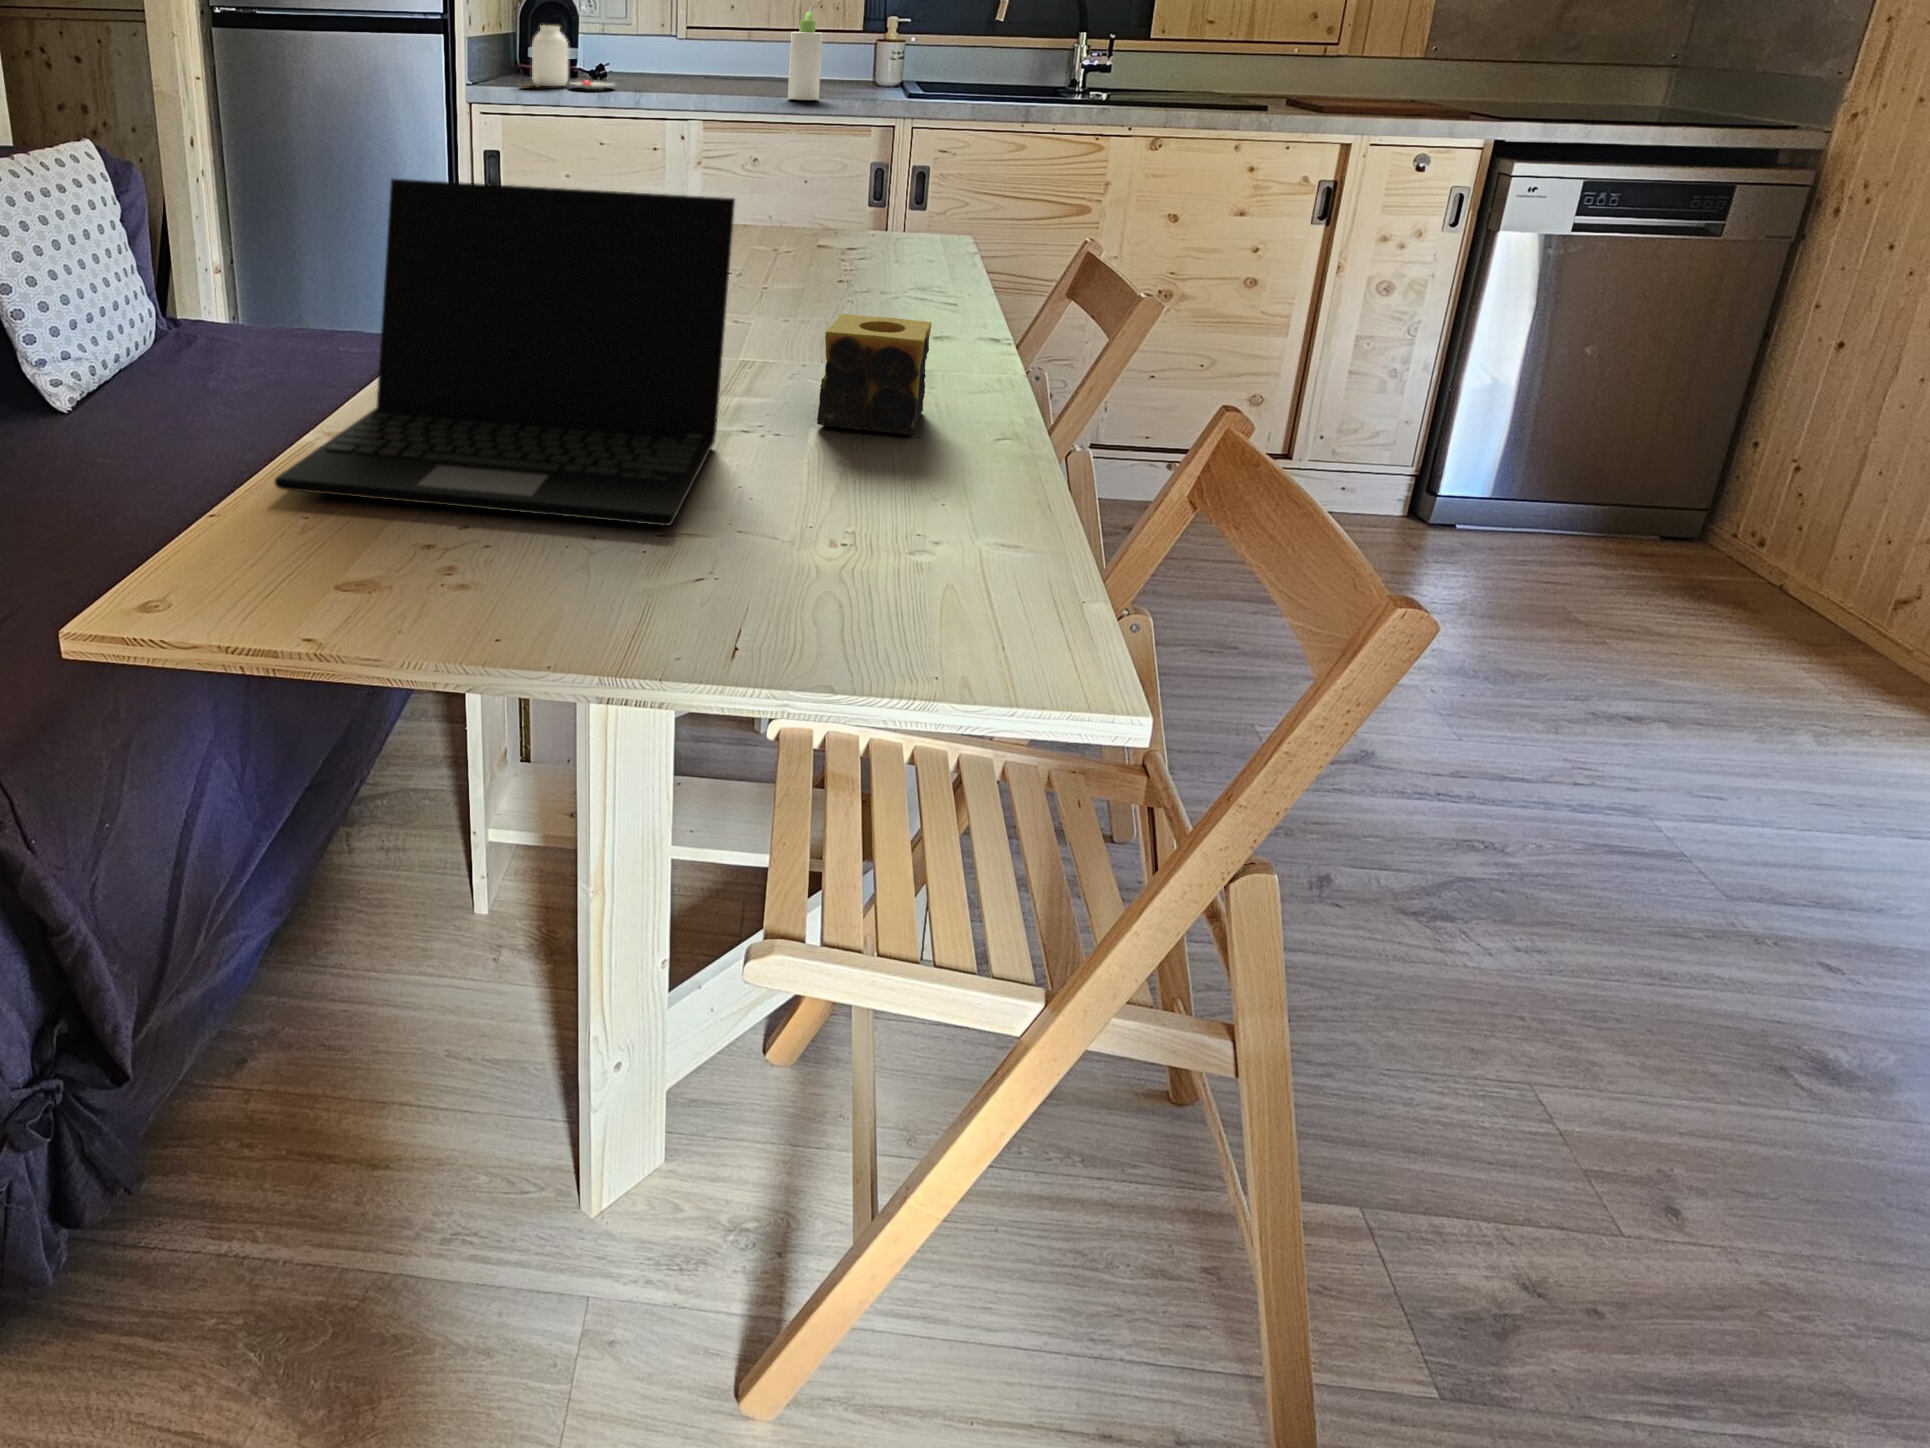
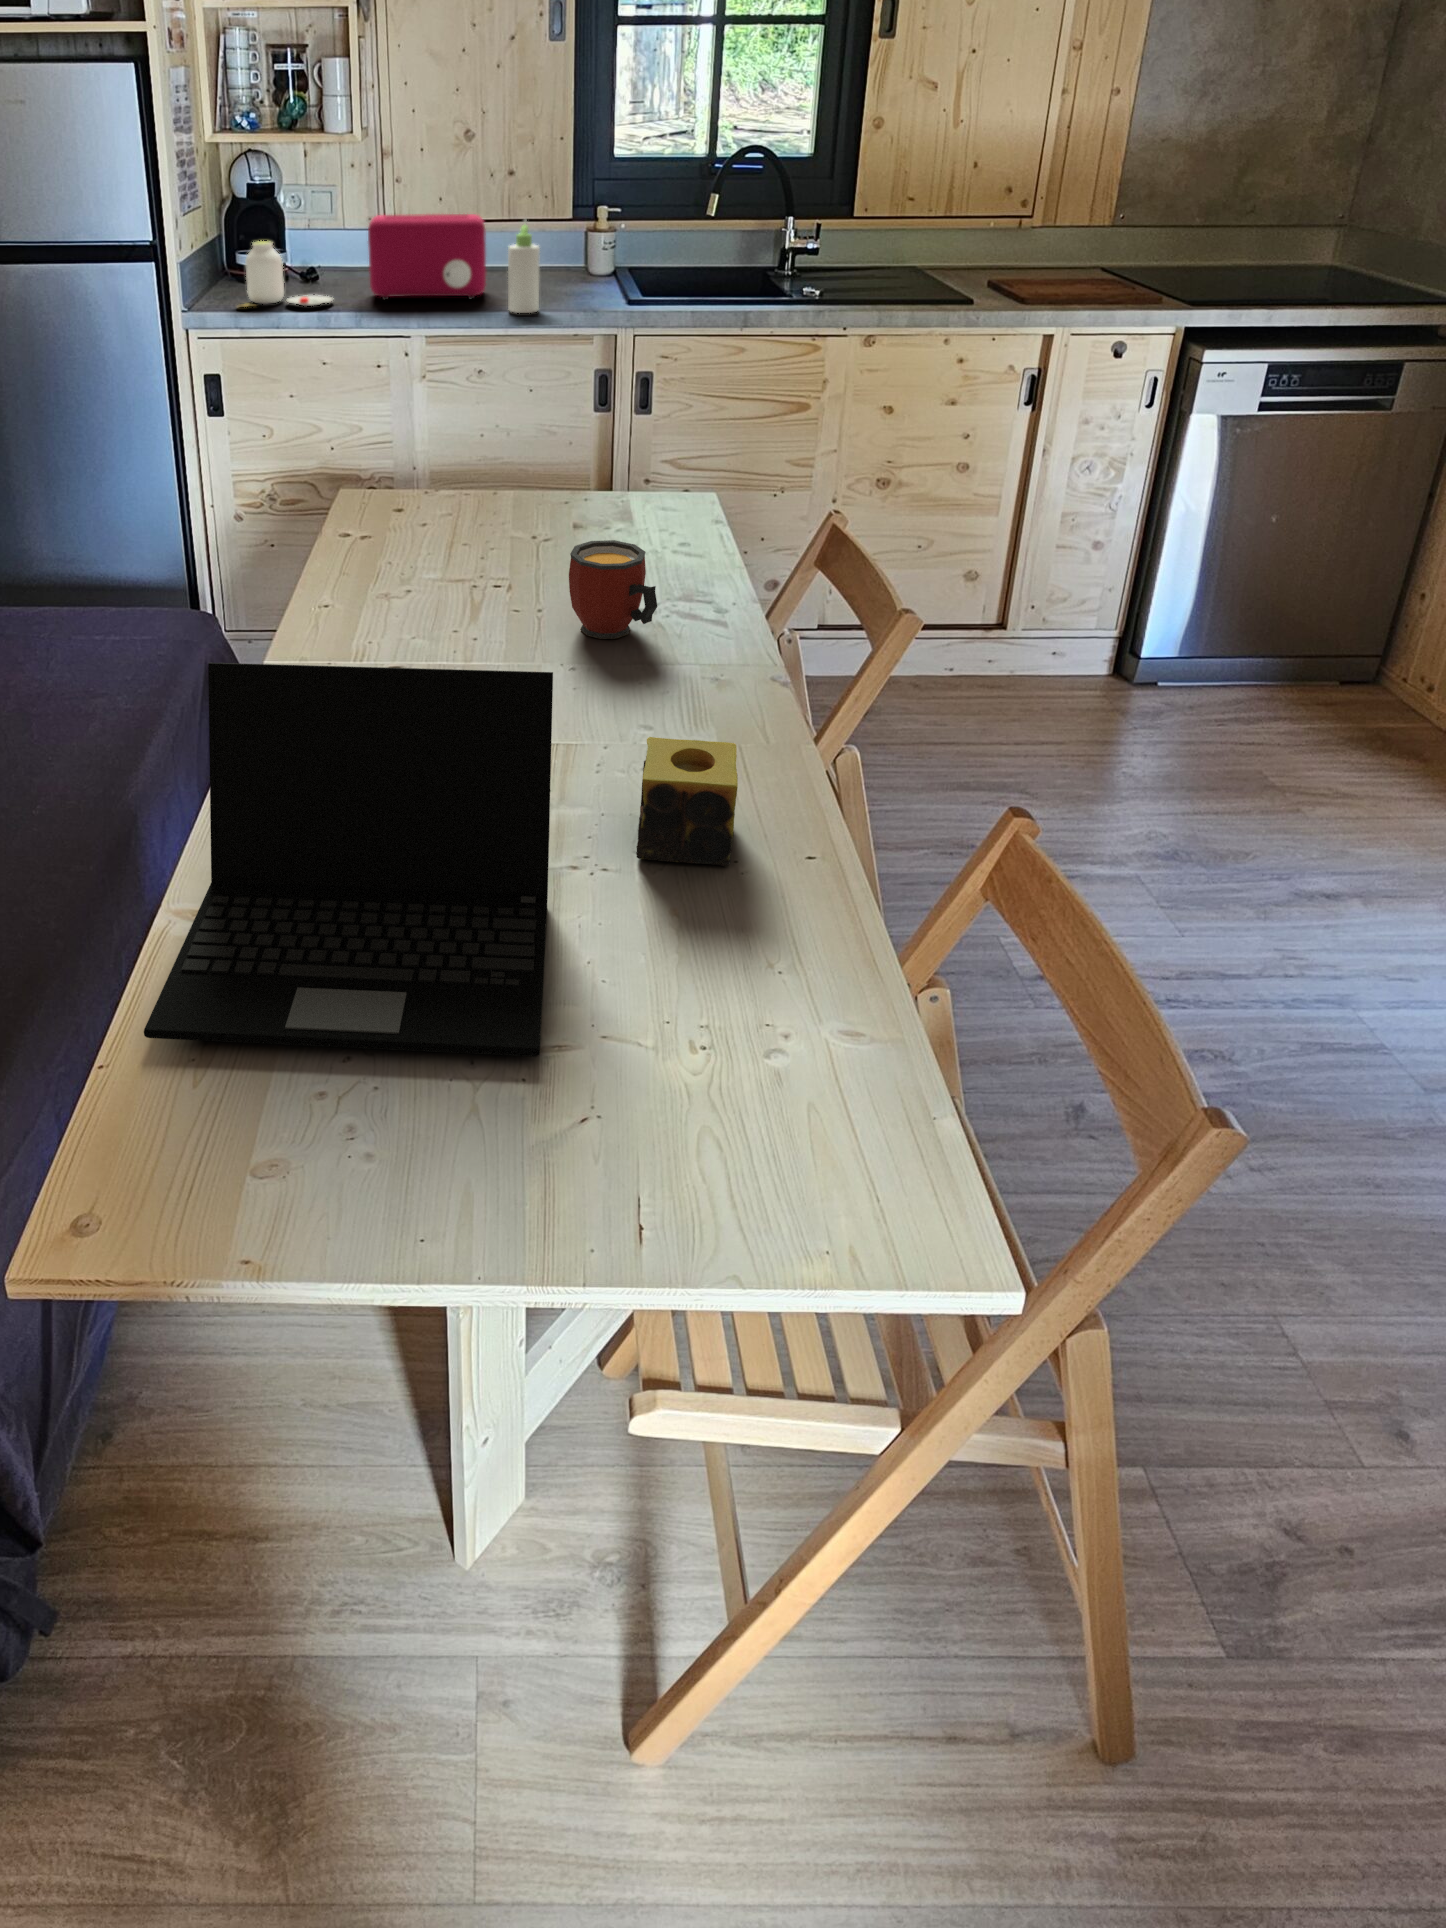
toaster: none [653,5,772,92] -> present [368,214,486,300]
mug: none [796,210,883,306] -> present [569,540,657,639]

